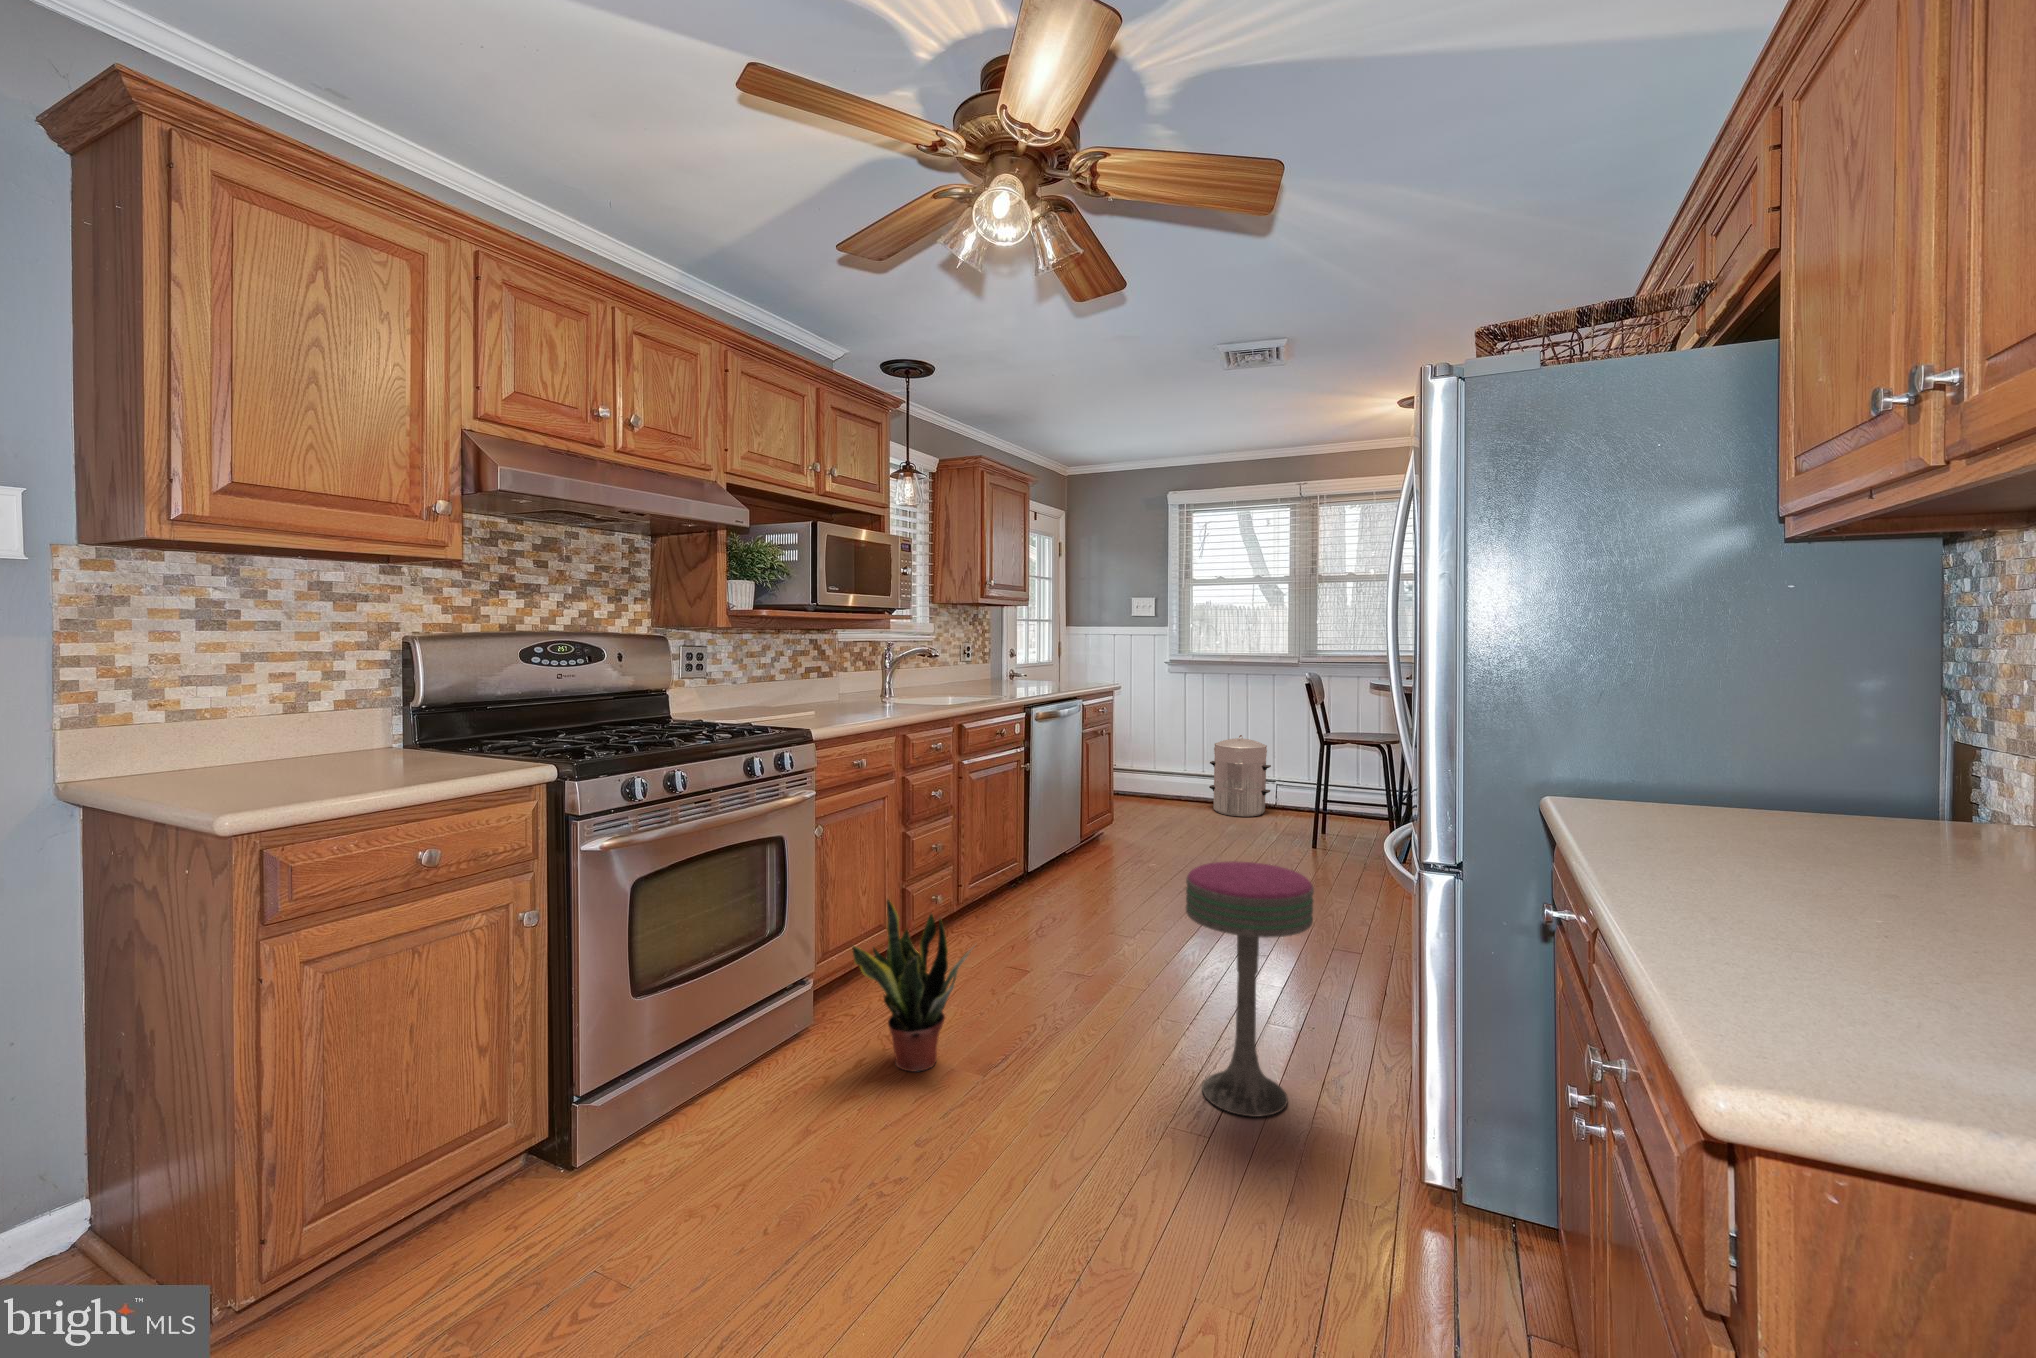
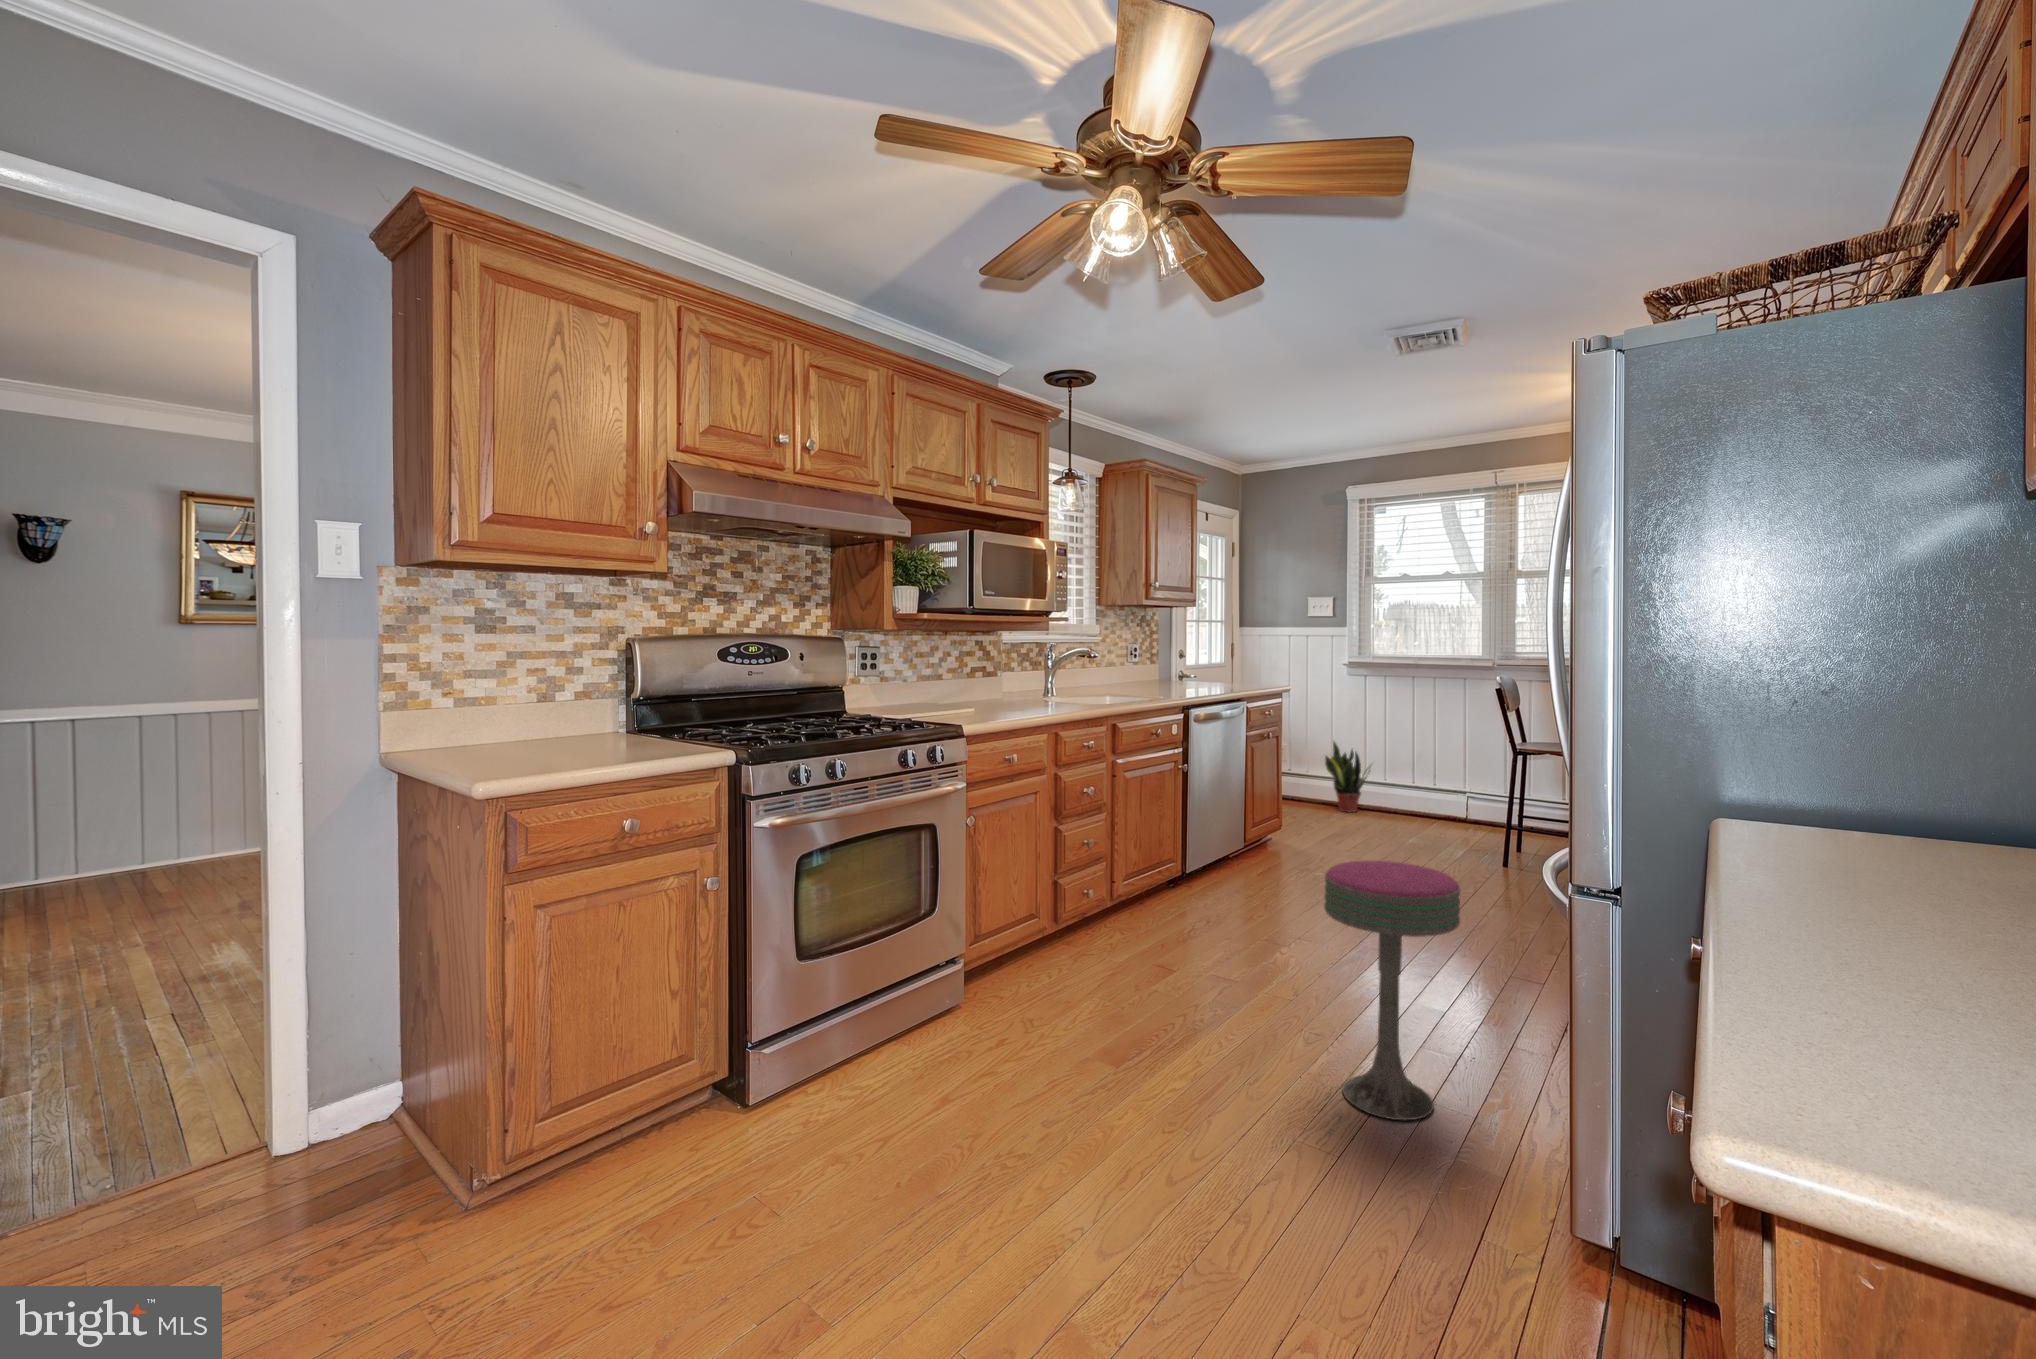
waste bin: present [1209,735,1271,817] -> none [1395,741,1465,828]
potted plant: present [852,899,971,1072] -> present [1325,742,1371,812]

